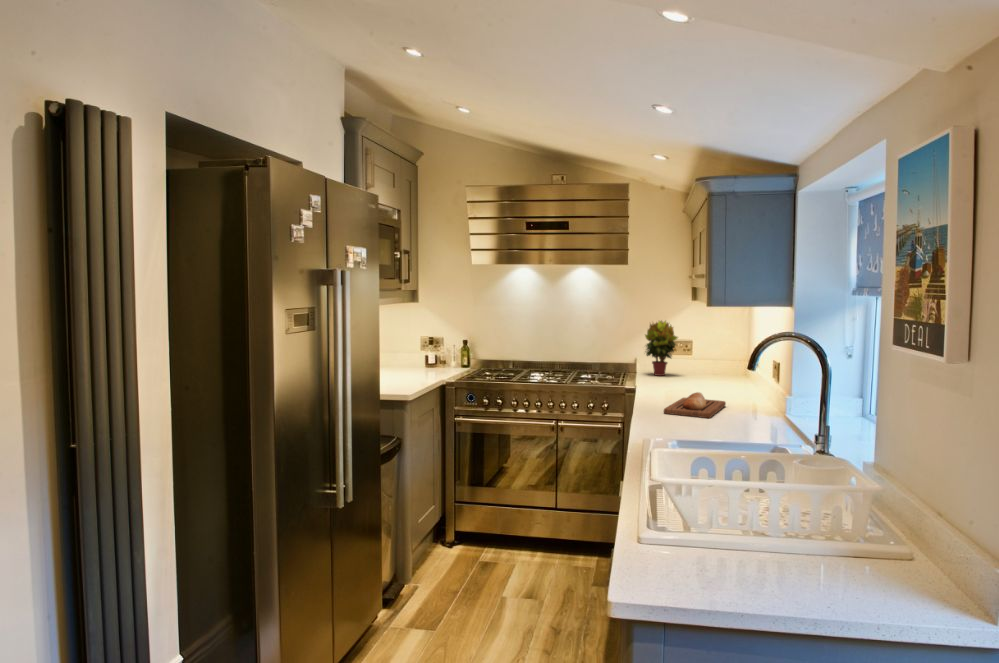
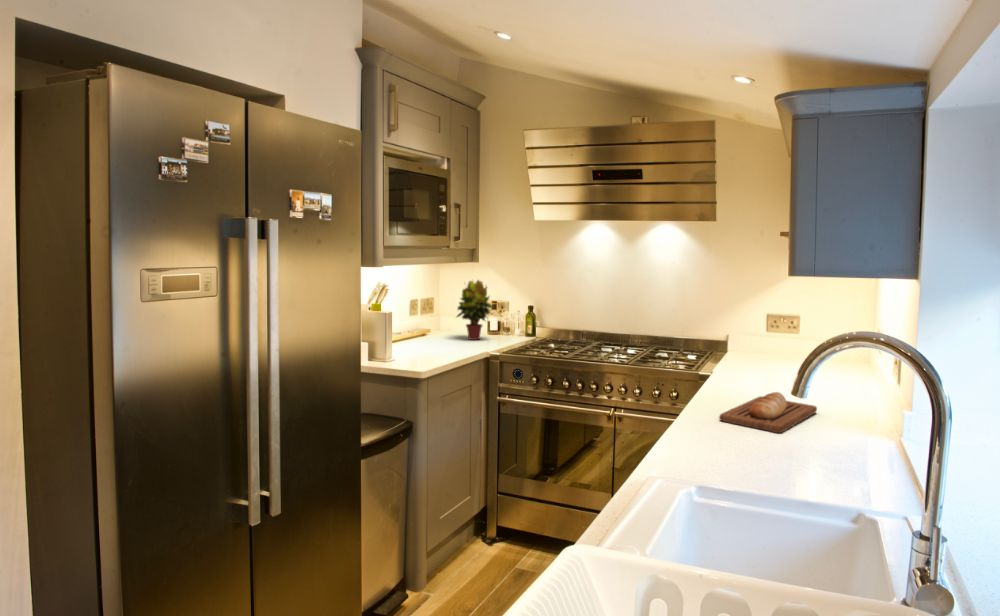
potted plant: present [645,321,678,376] -> present [457,280,492,340]

